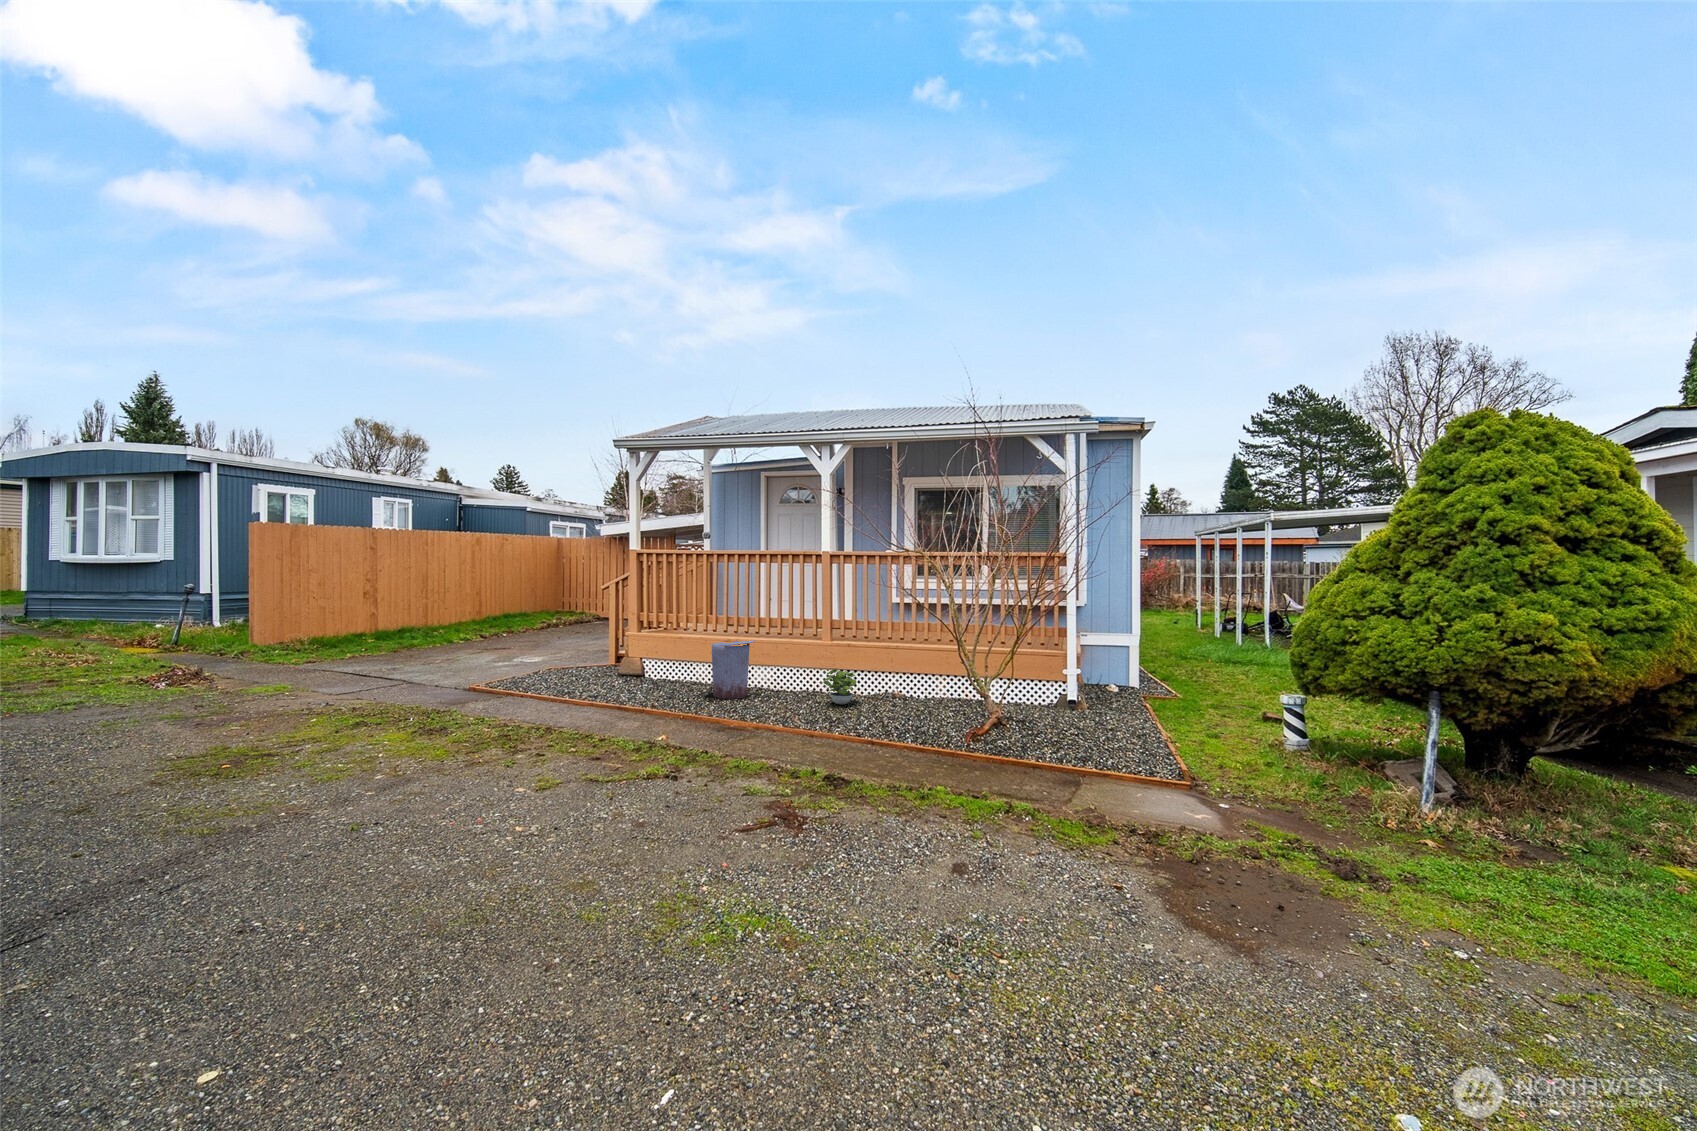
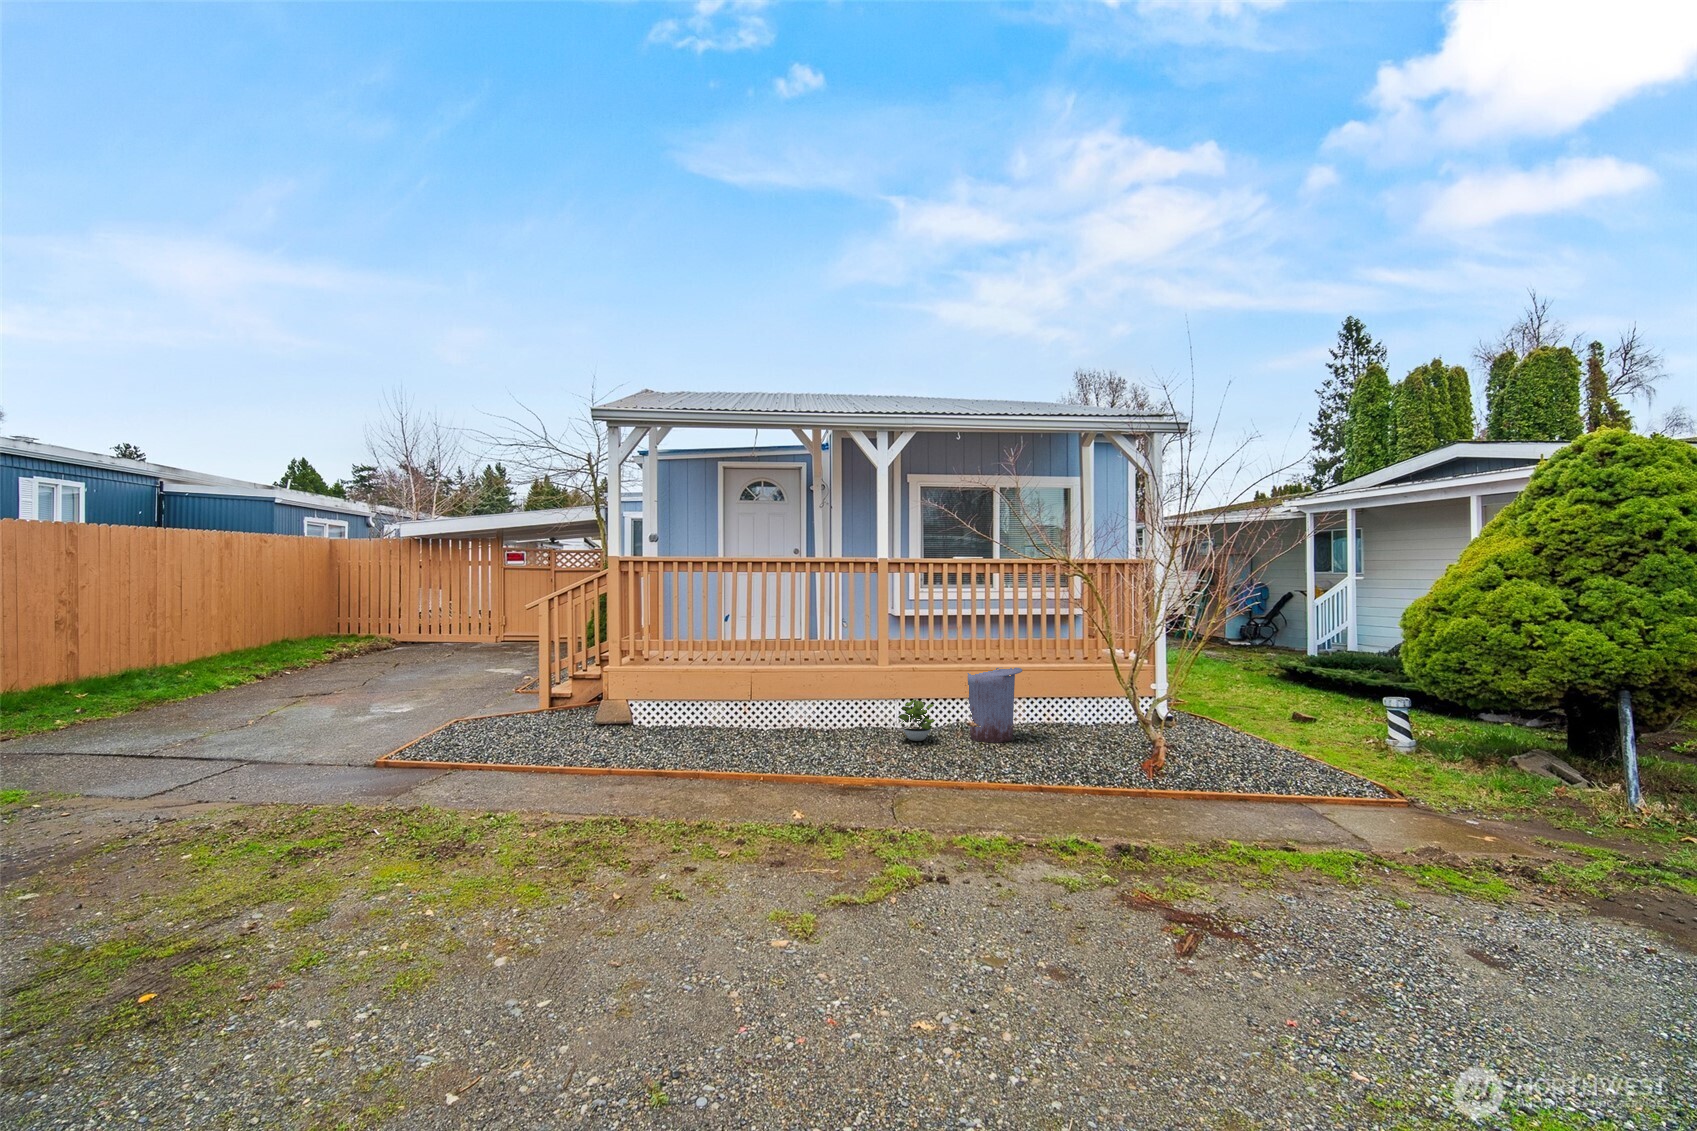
trash can: present [712,640,755,699] -> present [967,668,1022,743]

